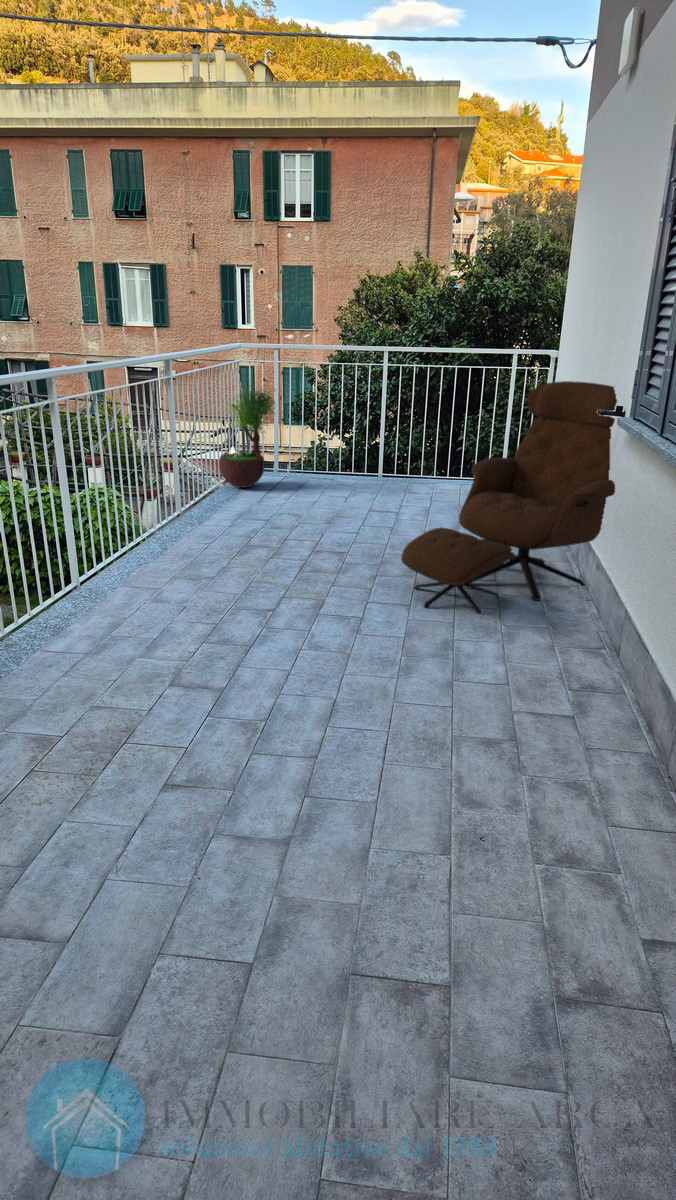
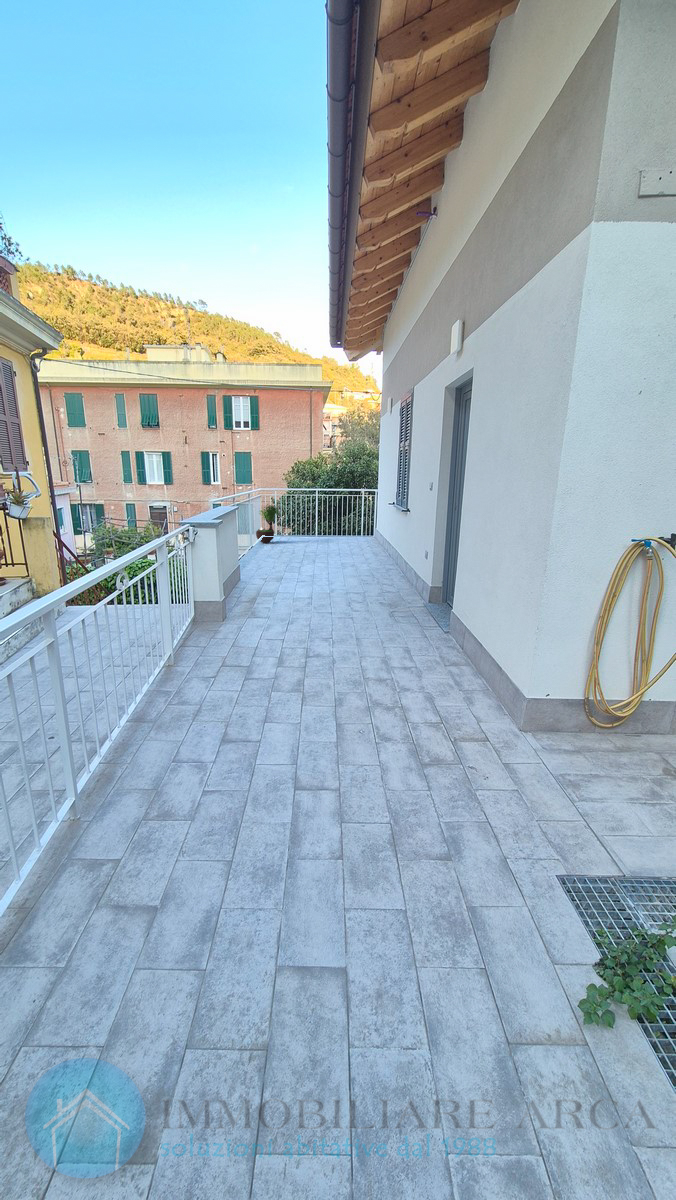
lounge chair: present [401,381,617,613] -> none [340,496,404,562]

